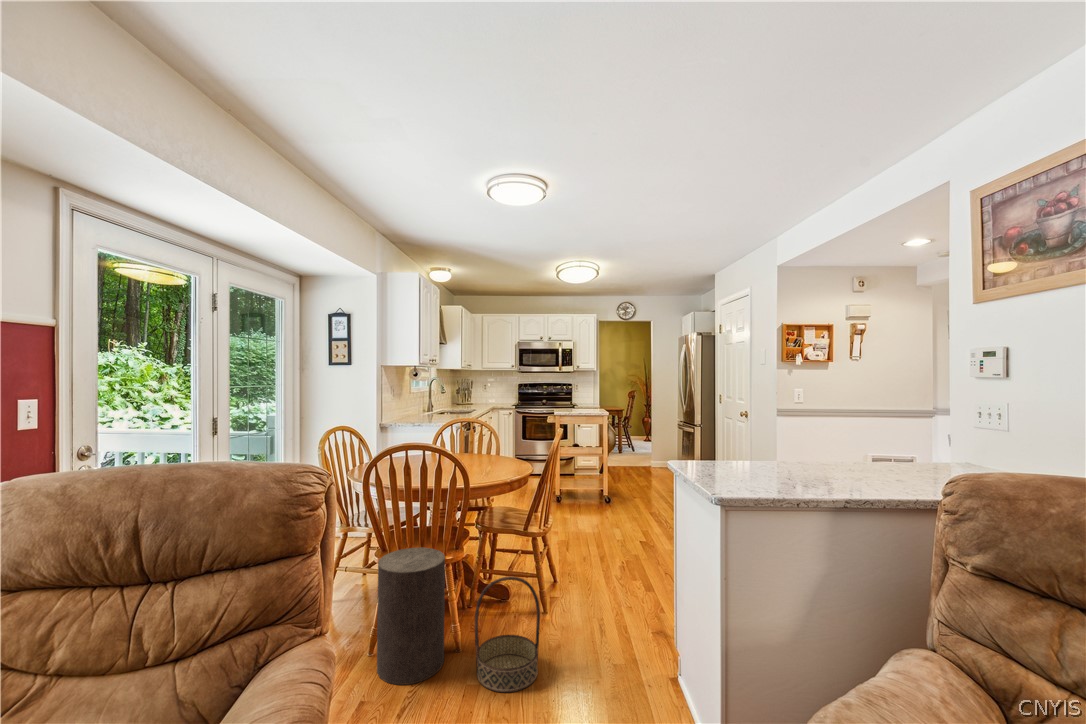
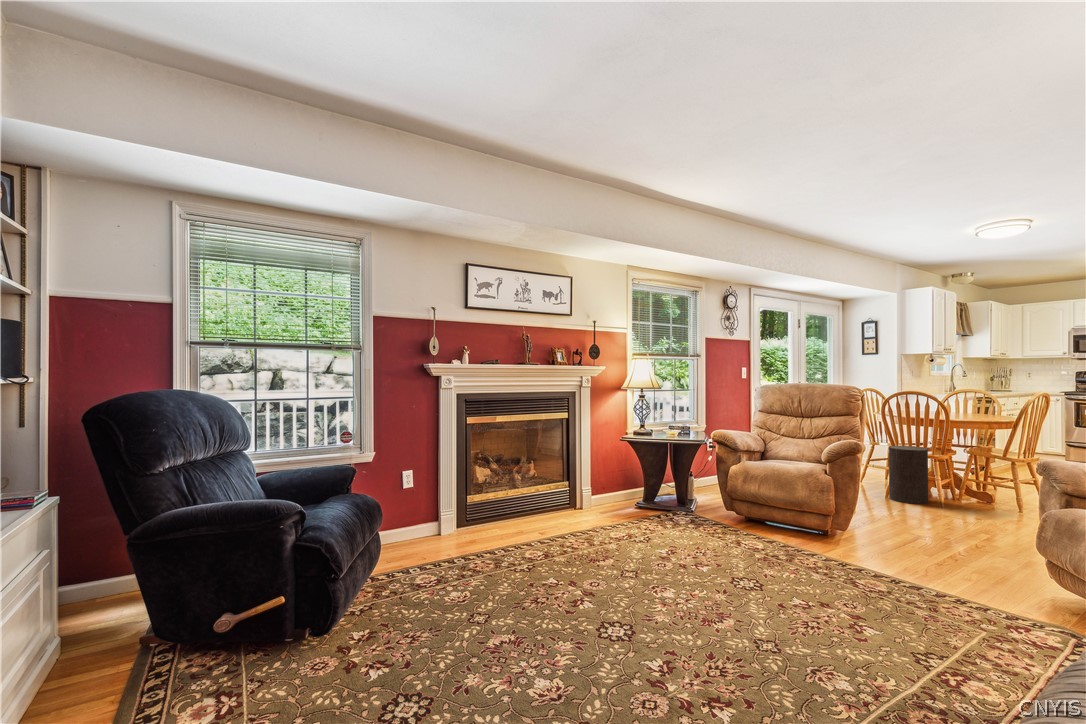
basket: present [475,576,540,692] -> none [943,461,987,515]

